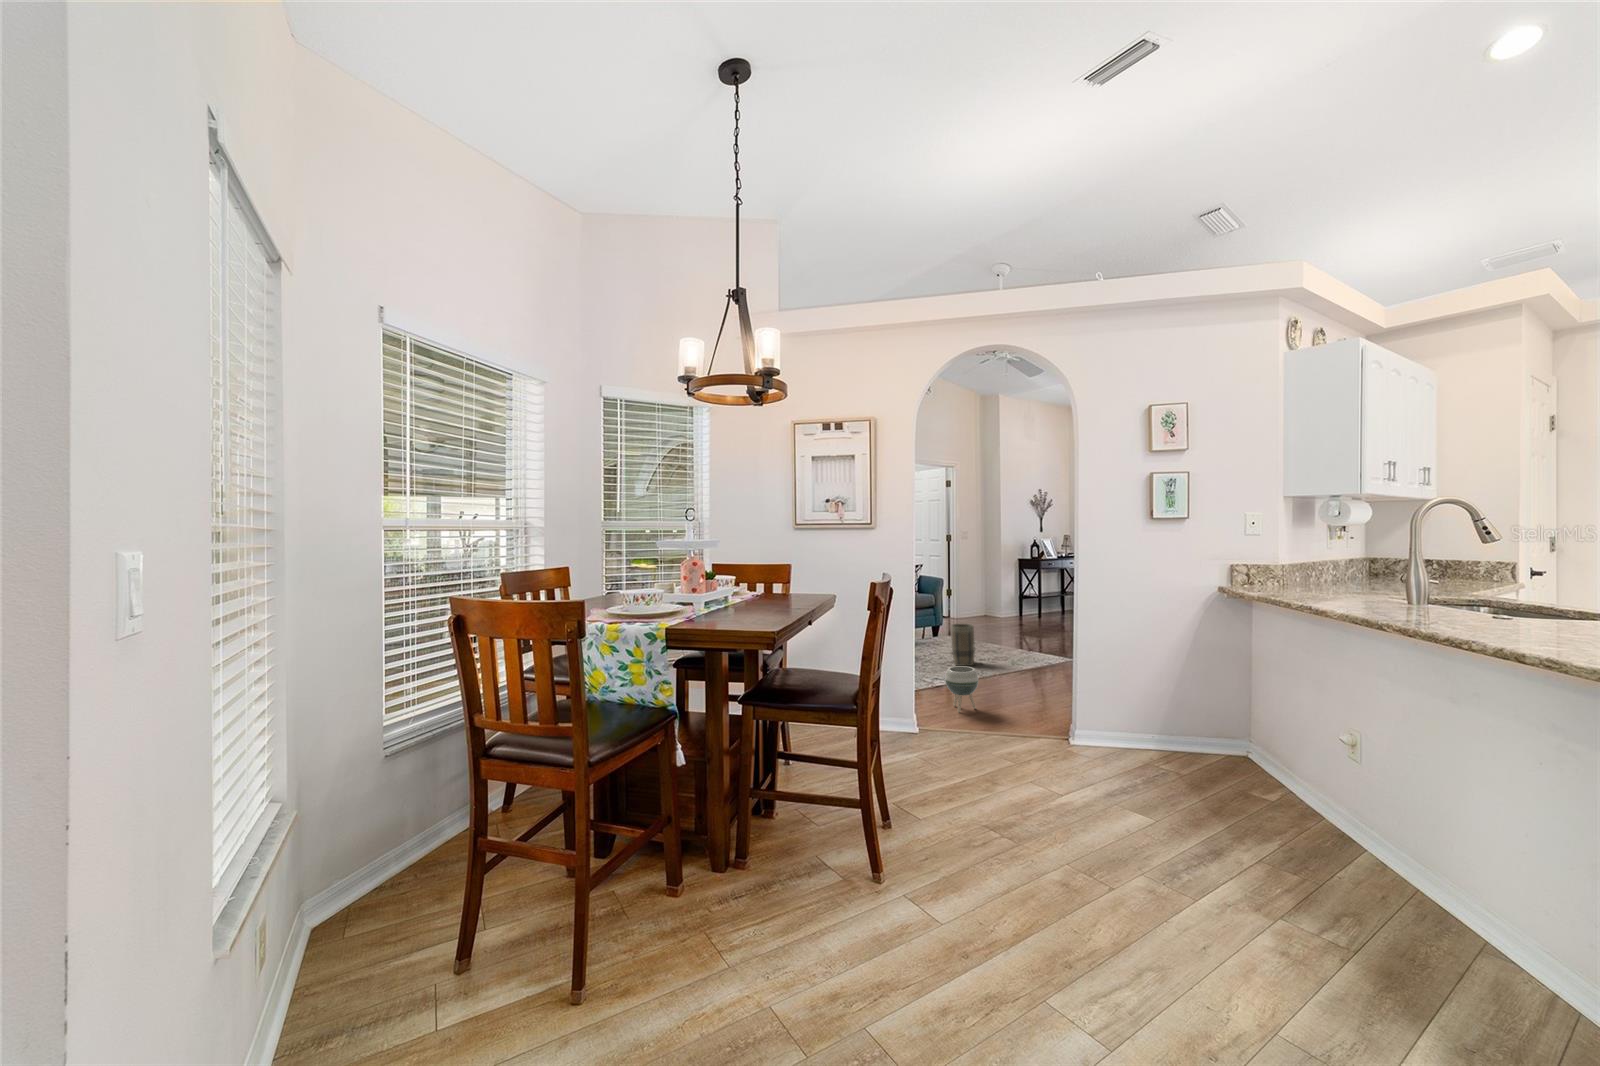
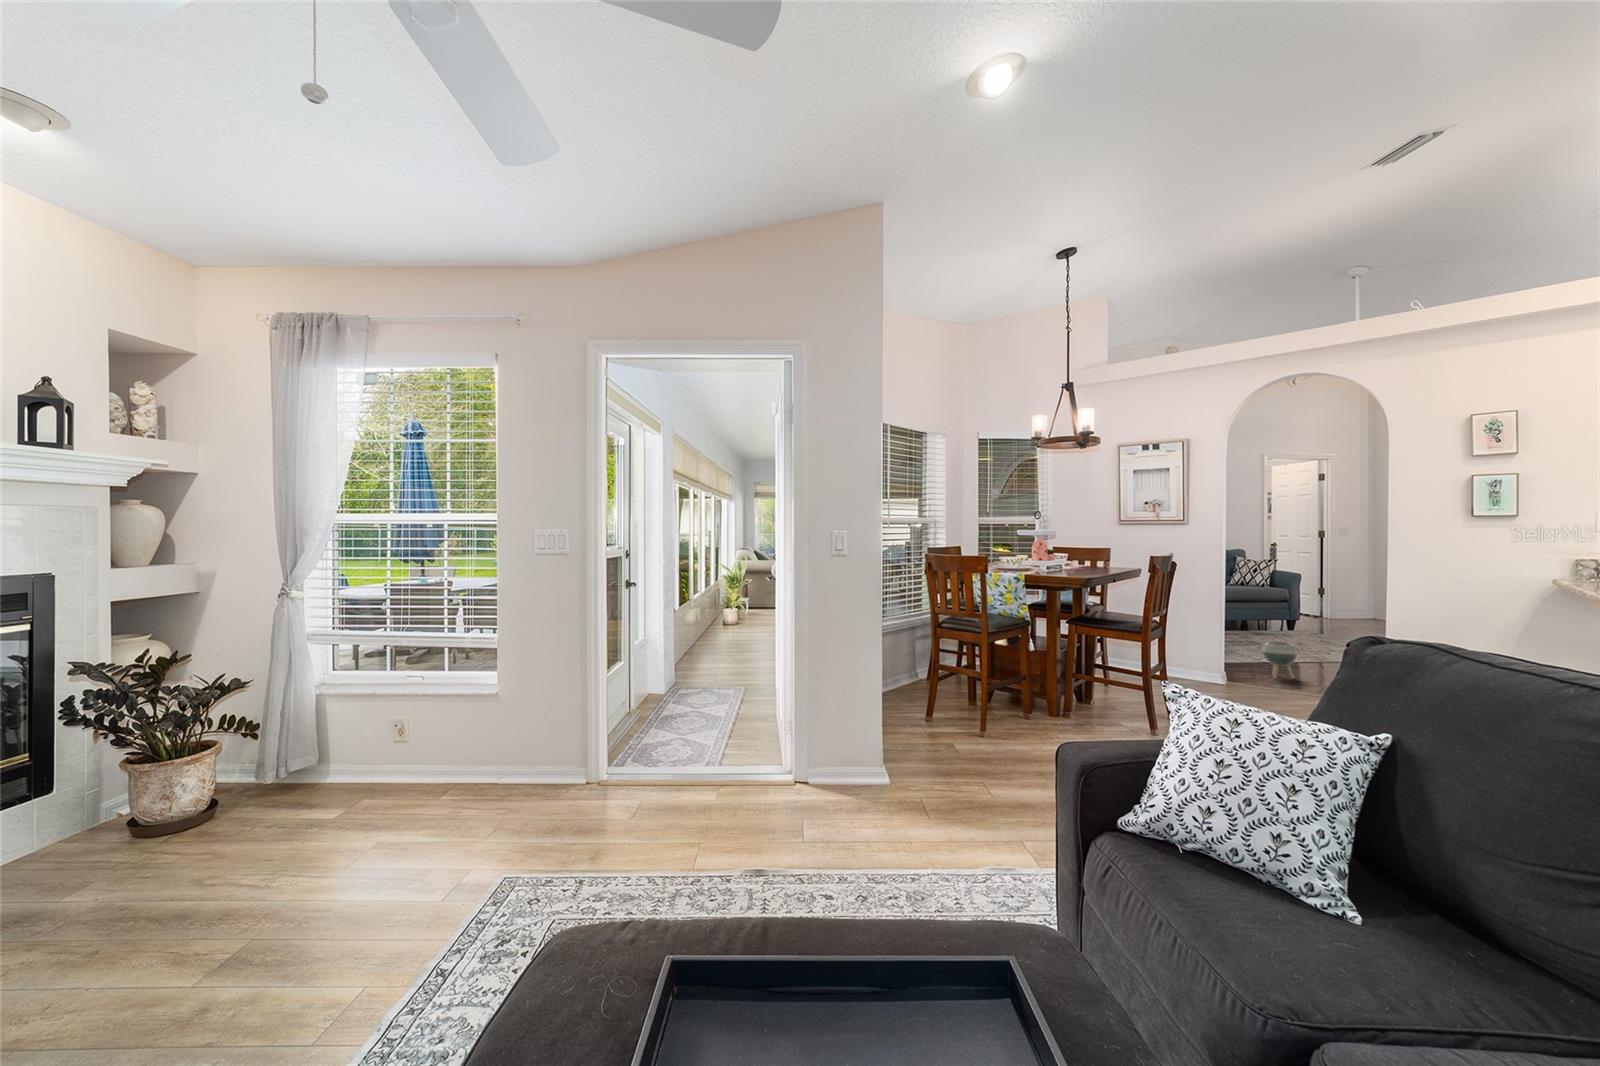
basket: present [951,624,974,666] -> none [1293,614,1320,654]

